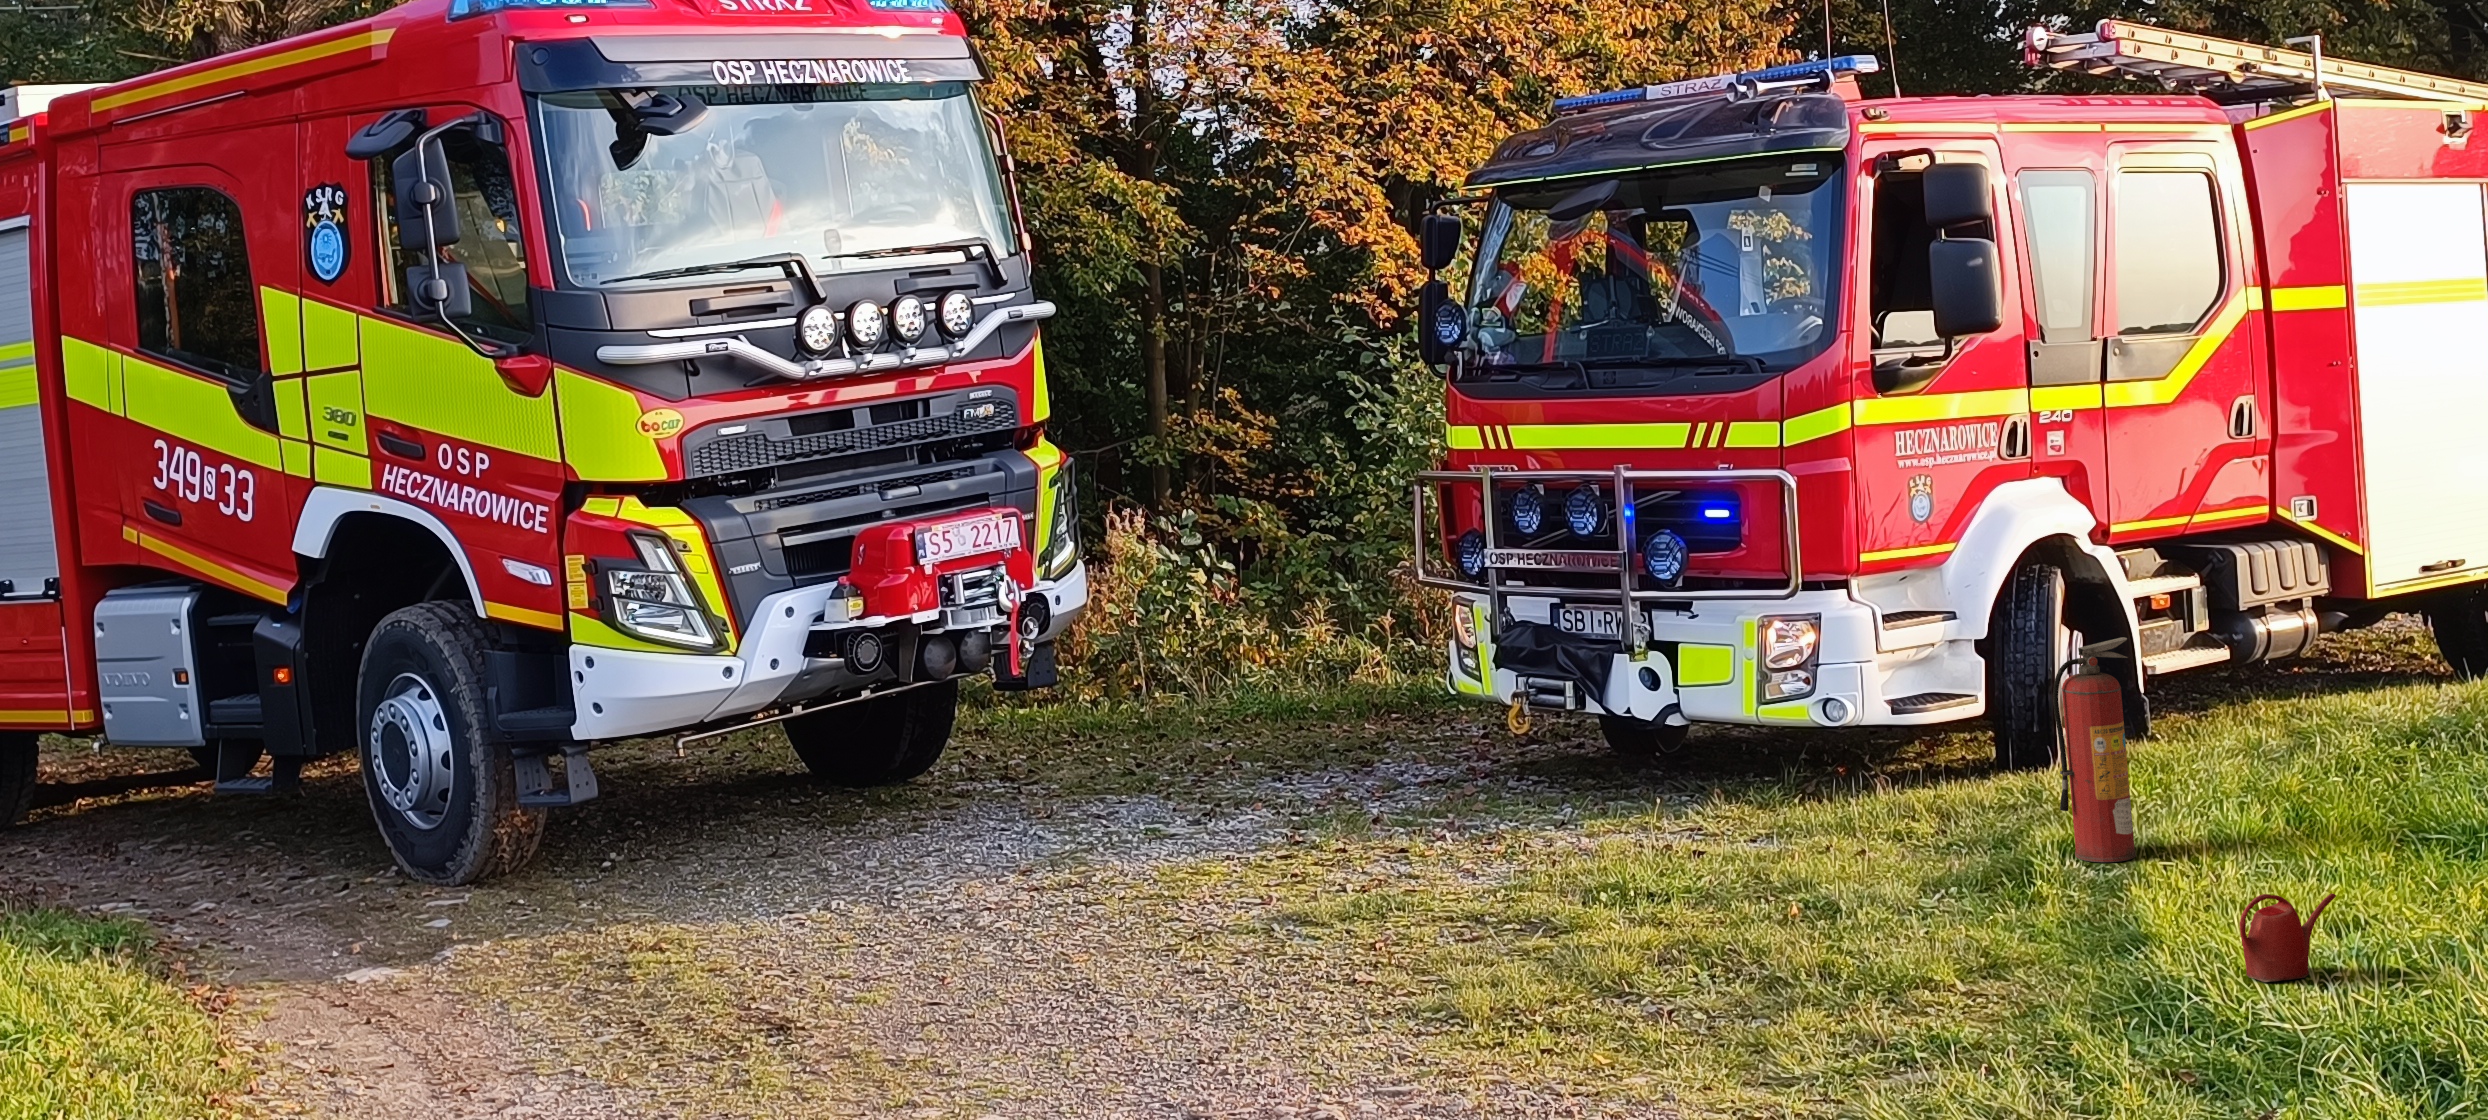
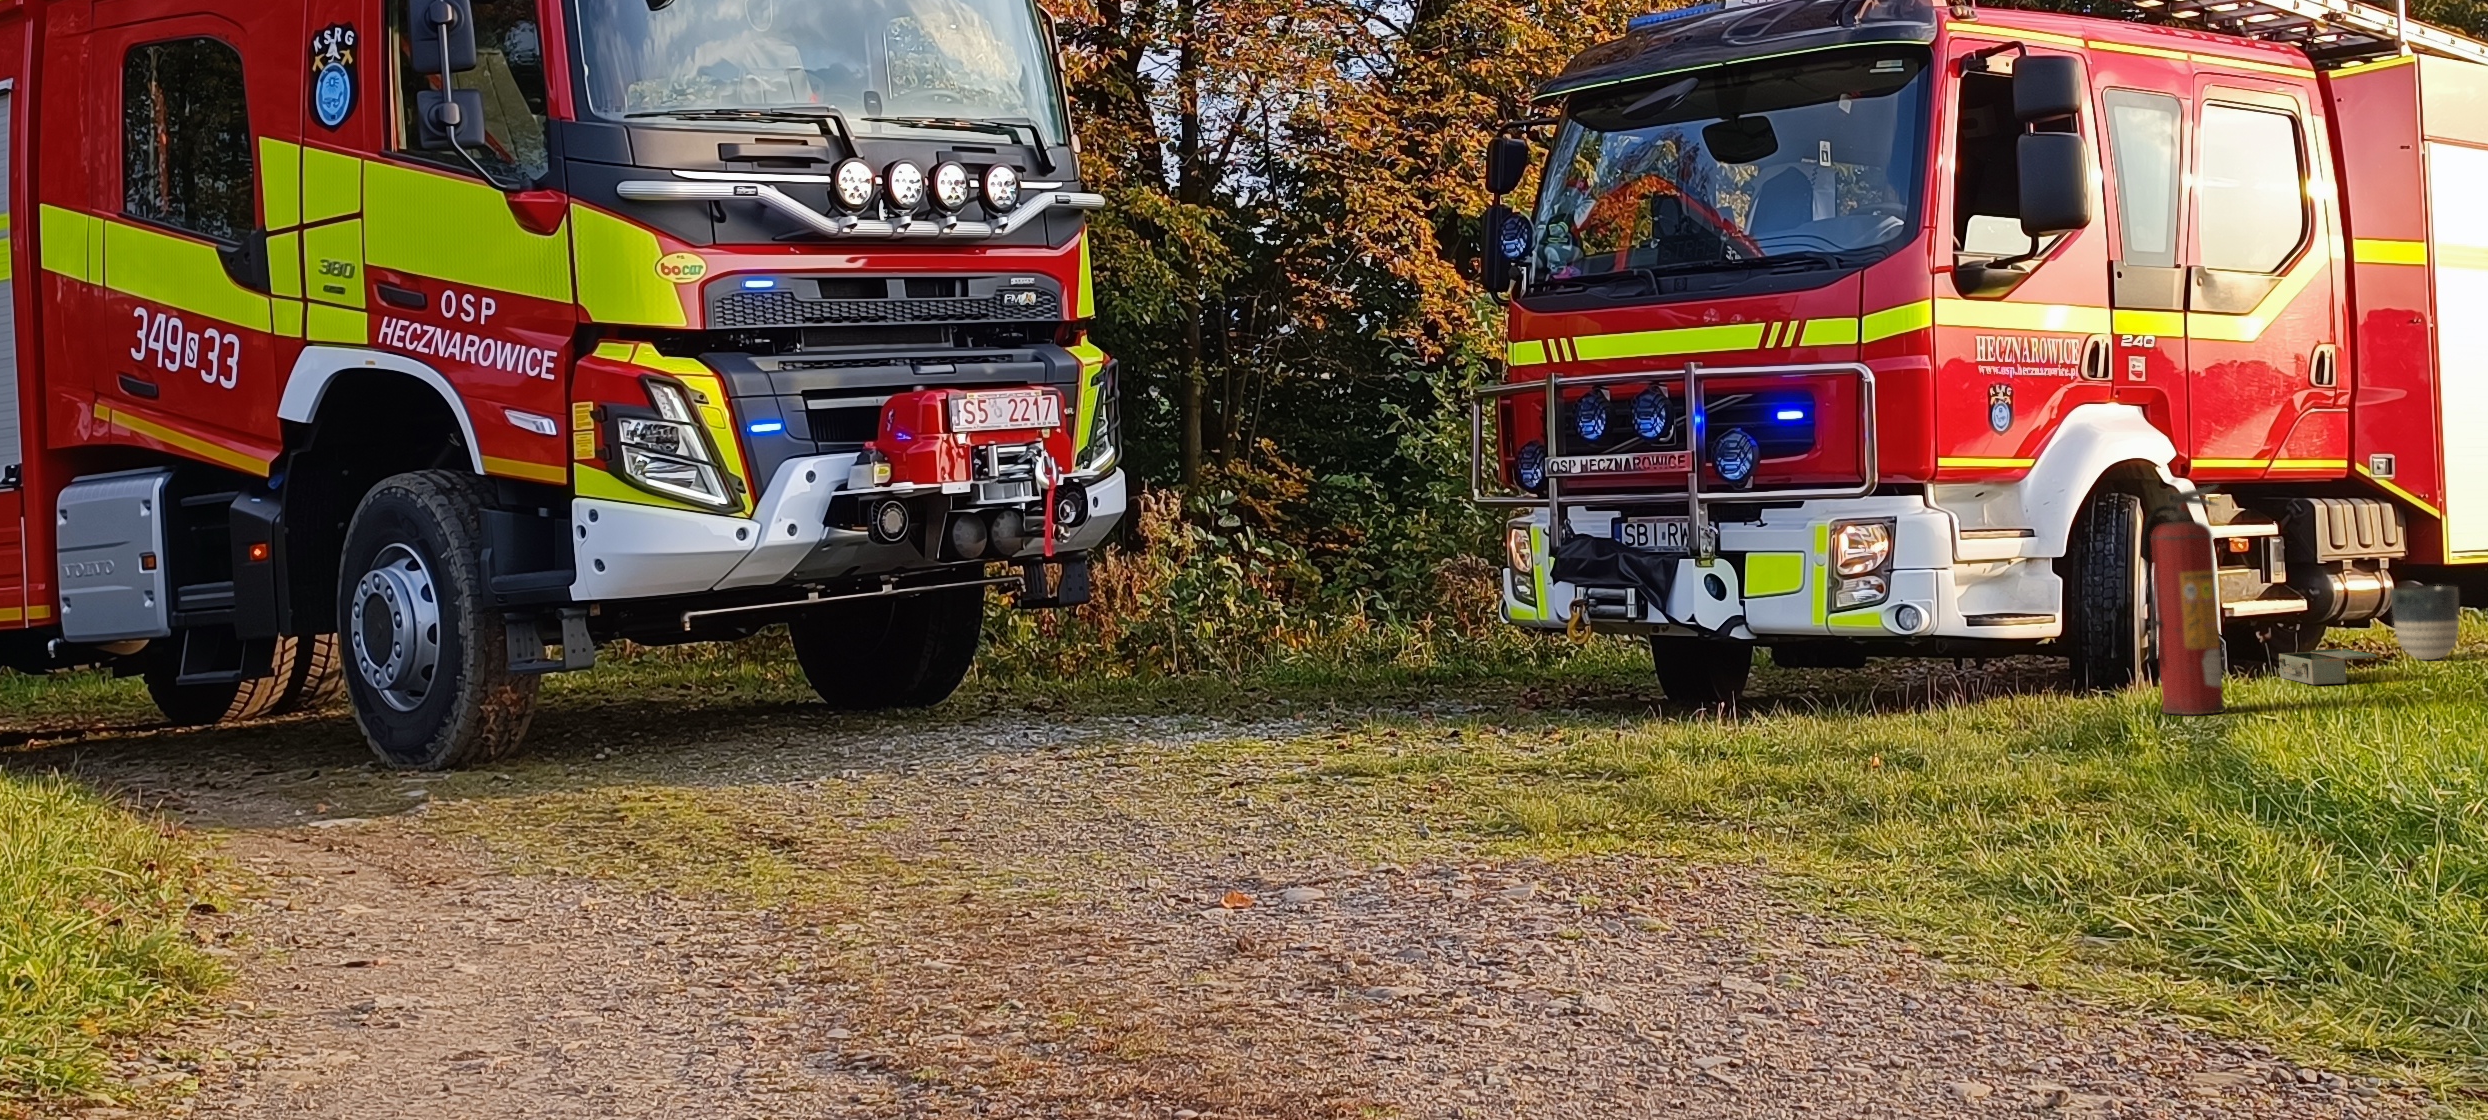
planter: none [2304,686,2372,761] -> present [2390,586,2459,660]
toolbox: none [2193,762,2288,808] -> present [2279,649,2377,685]
watering can: present [2240,893,2336,982] -> none [2344,683,2443,772]

